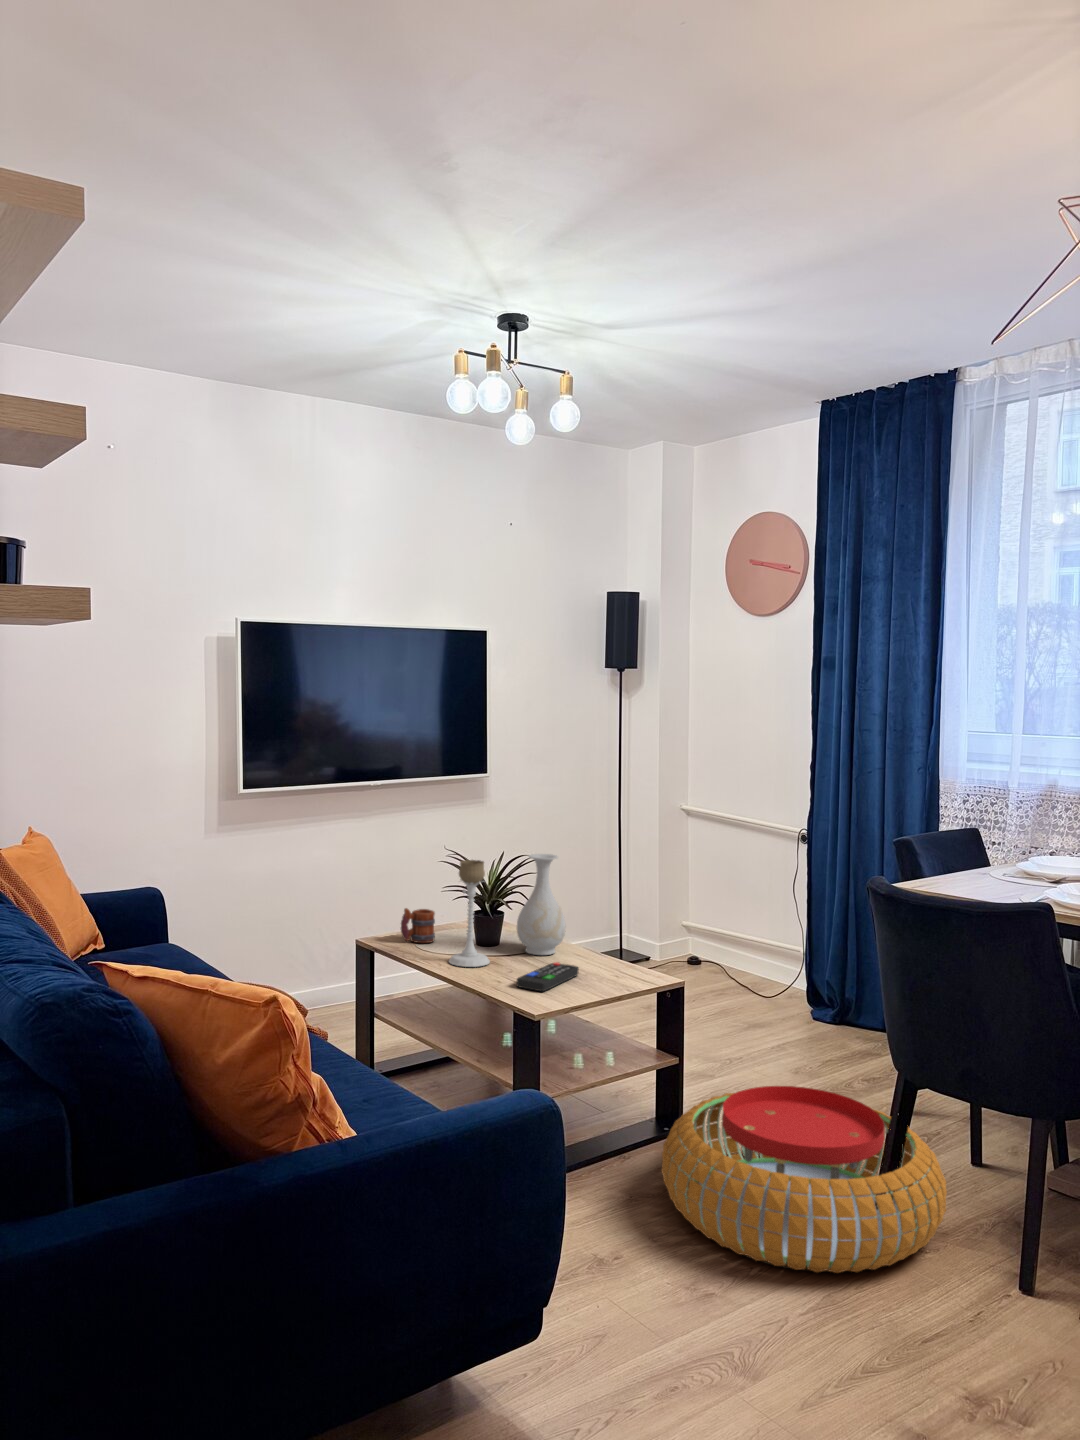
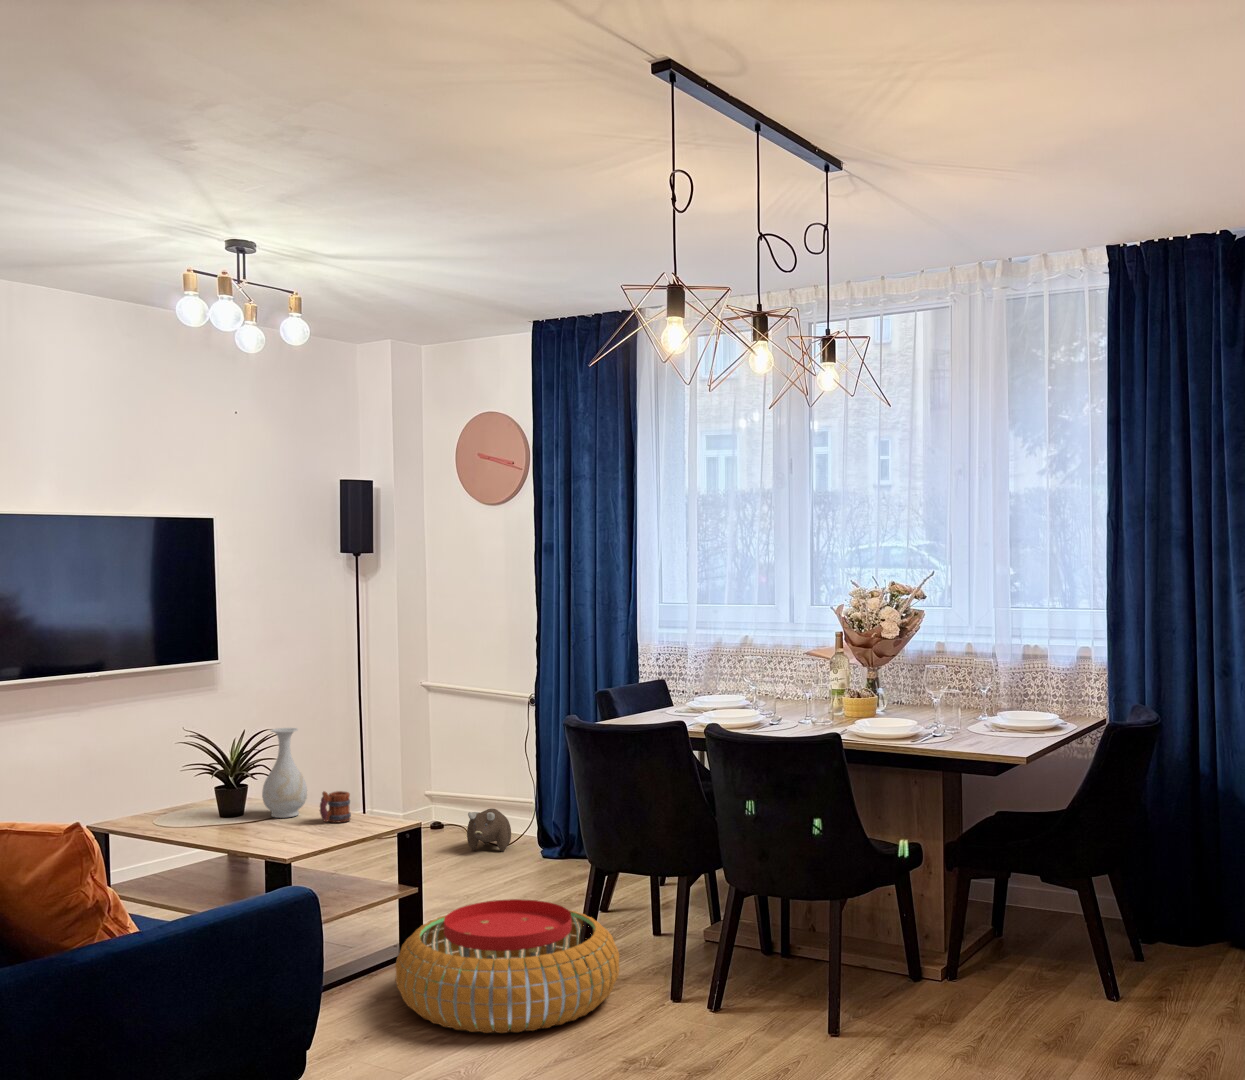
candle holder: present [449,860,490,967] -> none [200,737,239,832]
mug: present [401,908,435,943] -> present [320,791,351,823]
plush toy: none [730,952,778,1000] -> present [467,809,511,851]
remote control: present [517,962,579,991] -> none [264,820,319,843]

